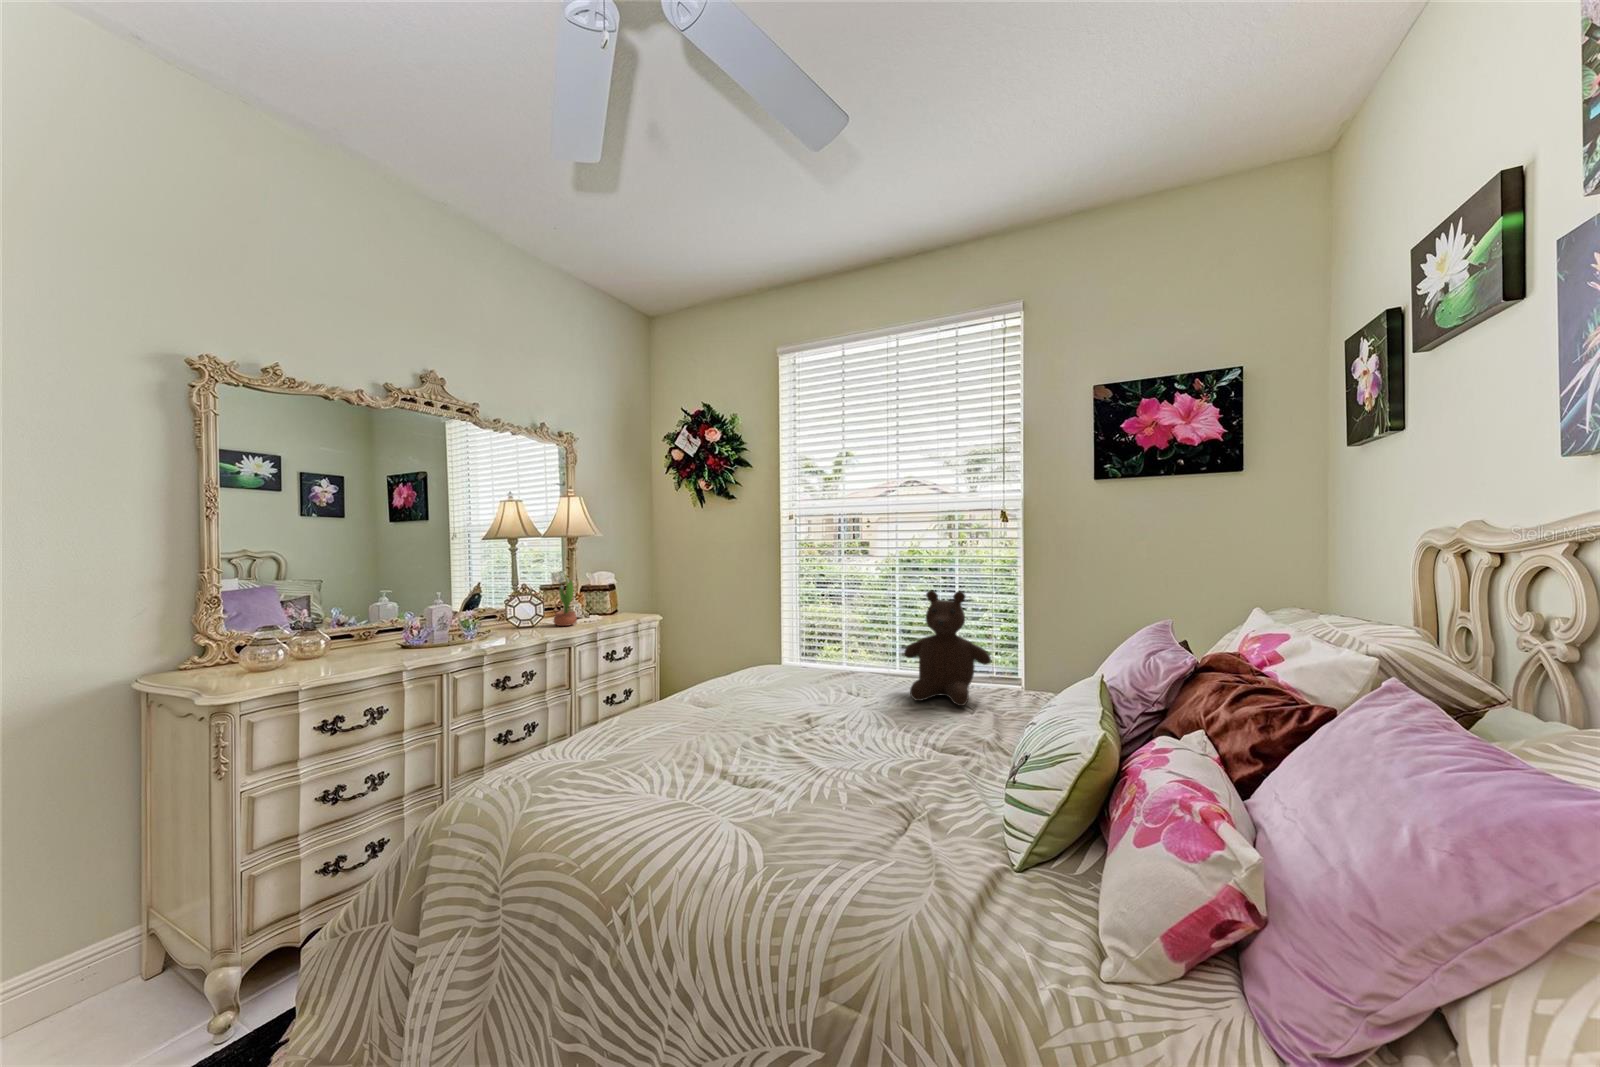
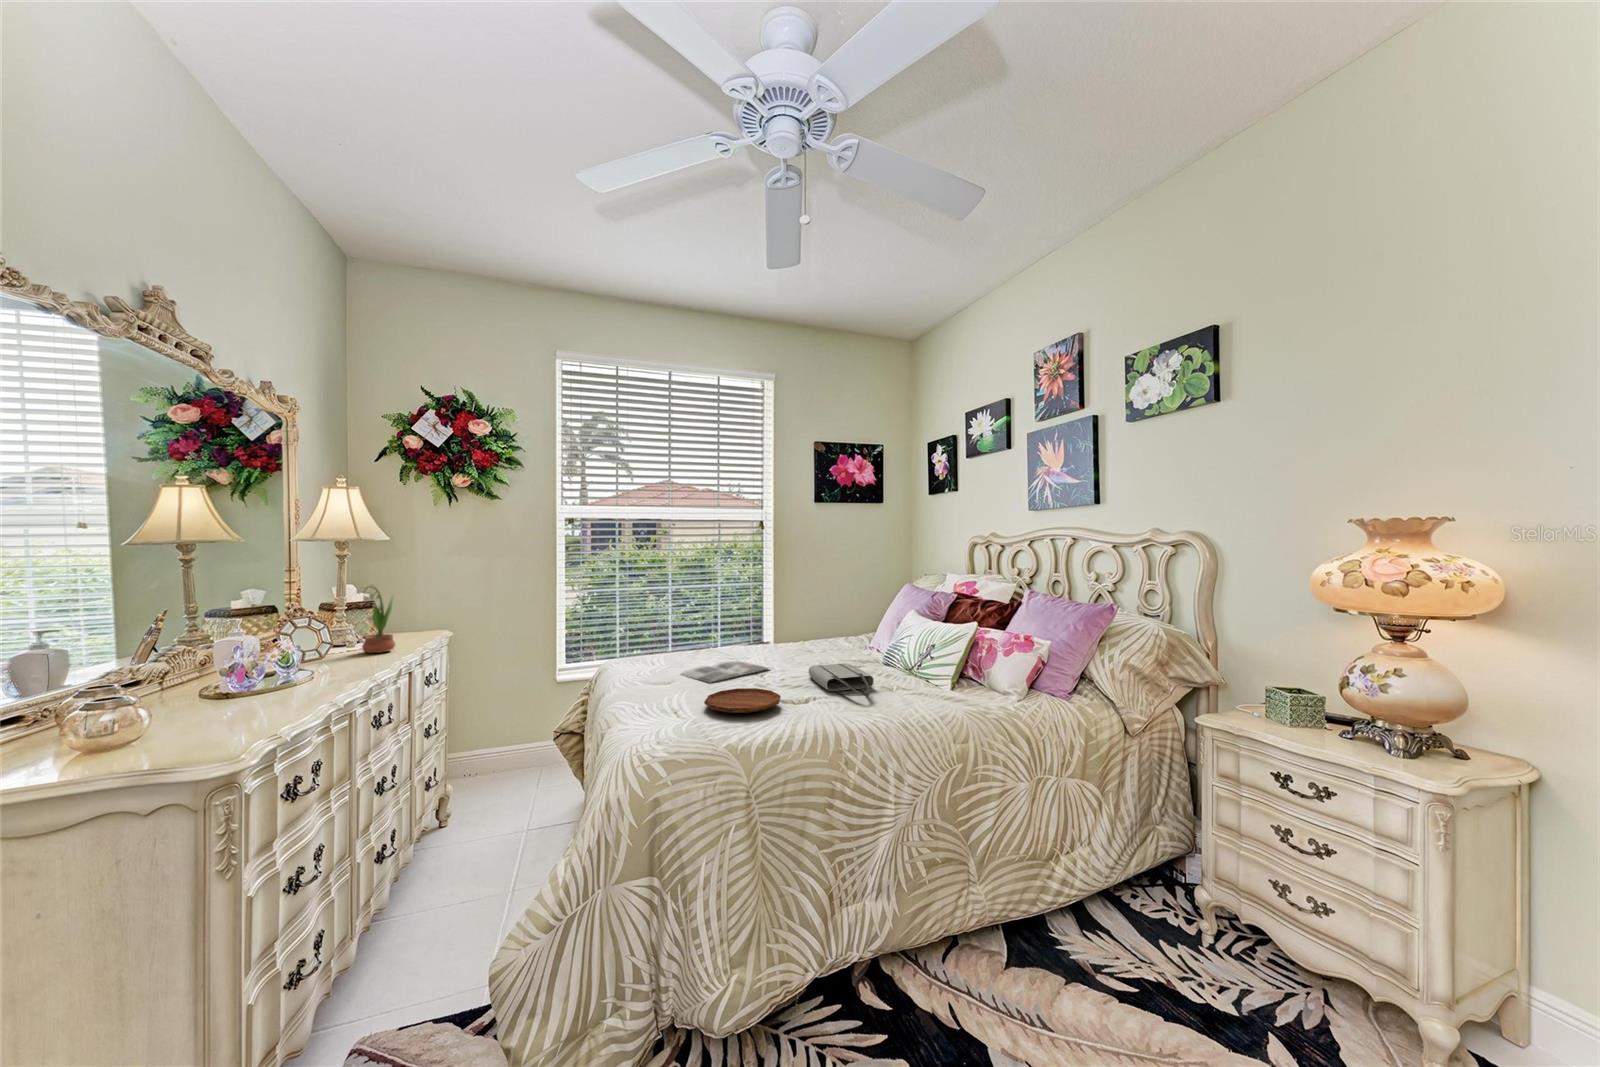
teddy bear: present [904,590,991,706] -> none [761,579,818,655]
magazine: none [737,691,844,716] -> present [681,661,768,683]
tote bag: none [798,728,922,807] -> present [809,664,874,696]
tray: none [615,731,723,776] -> present [704,688,781,713]

